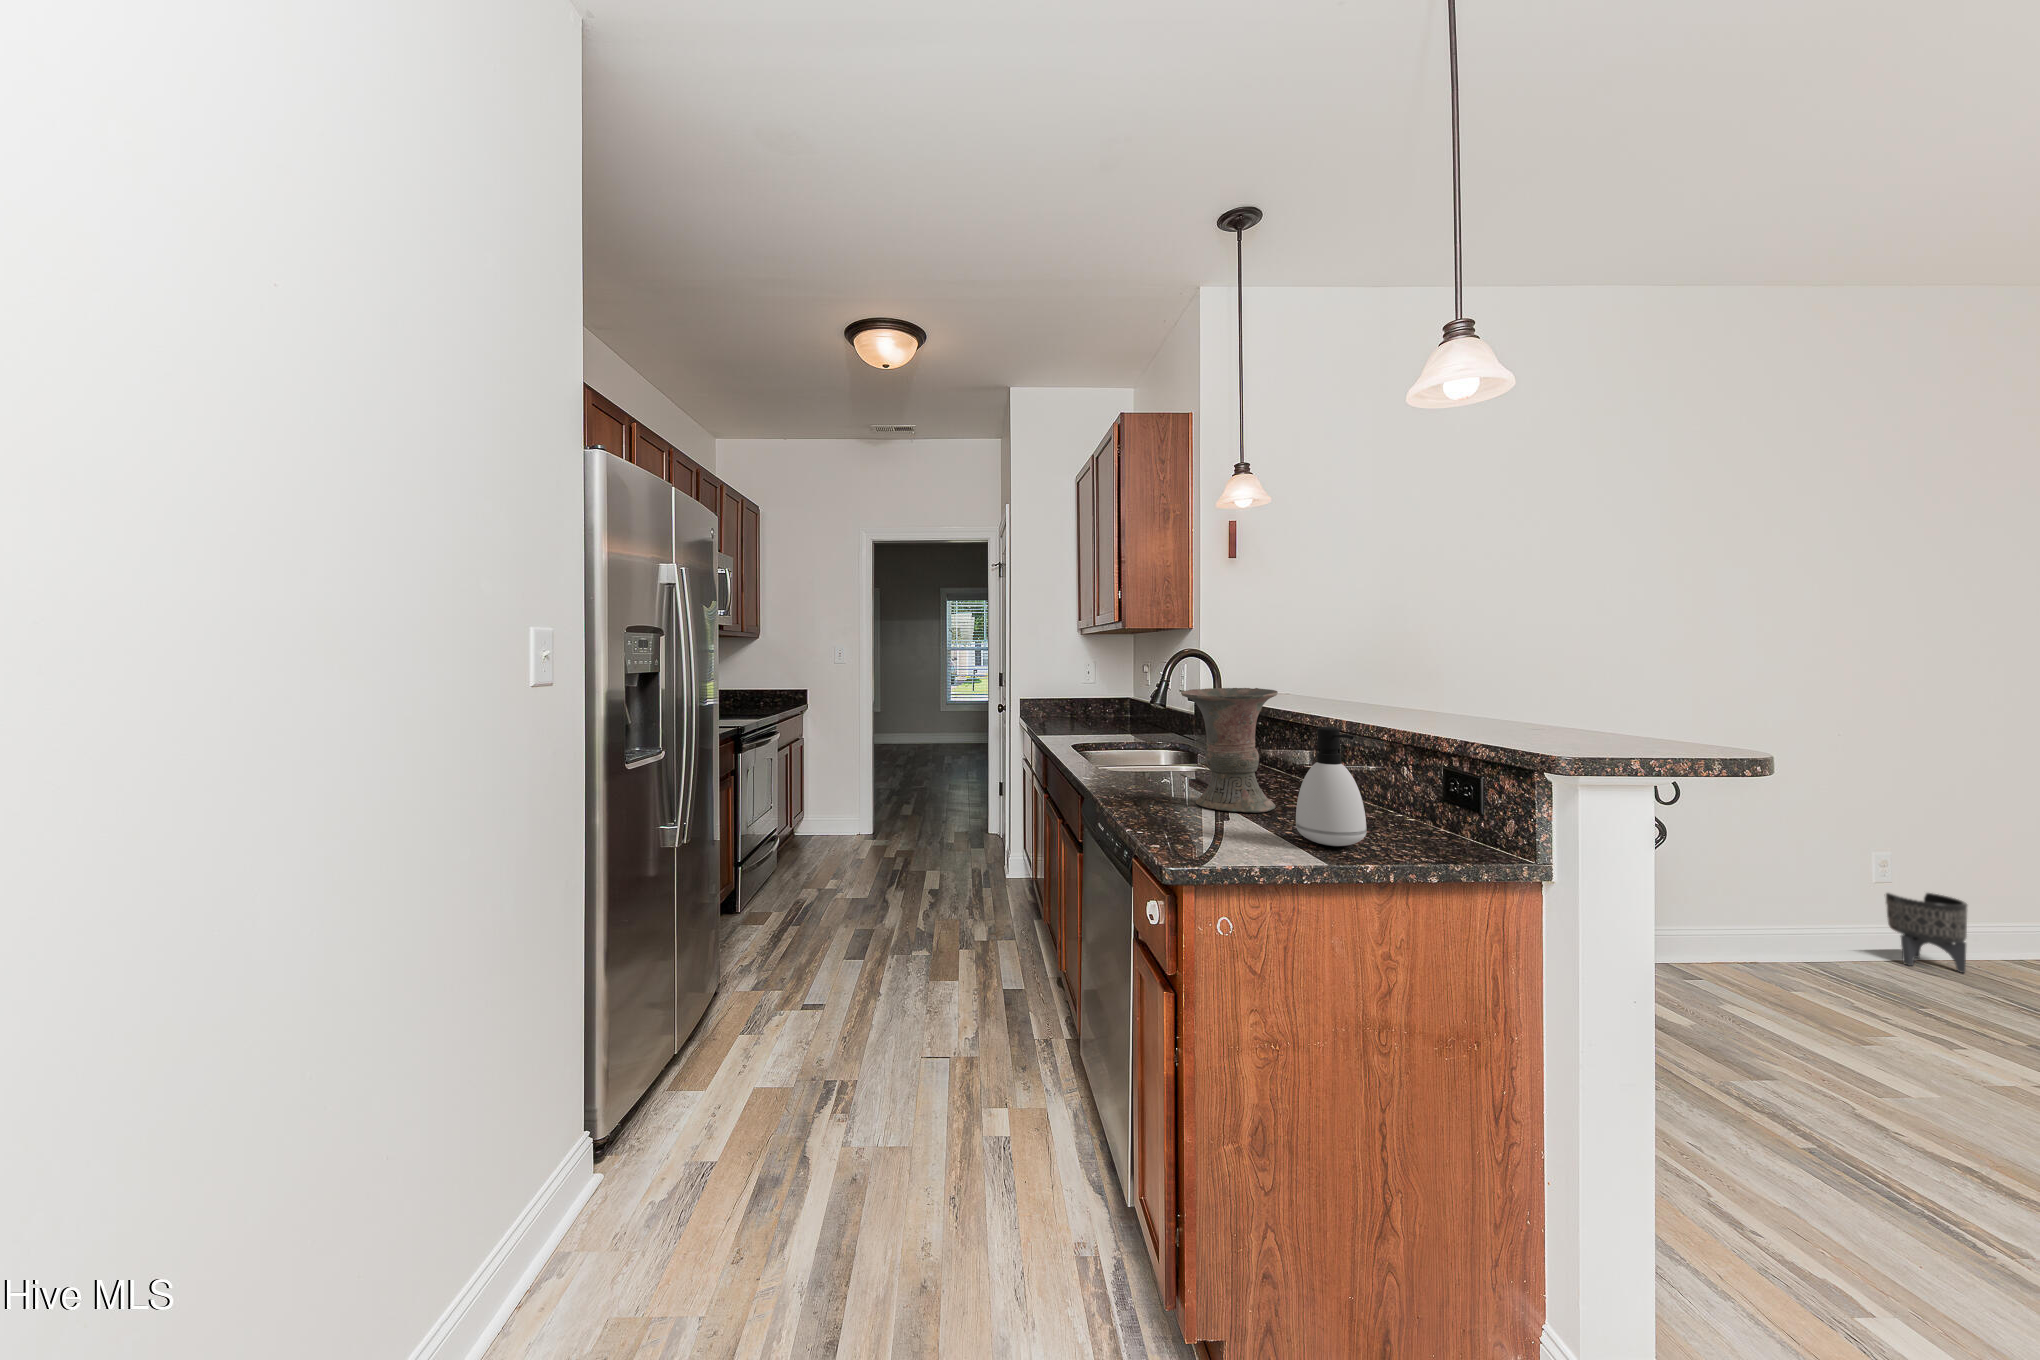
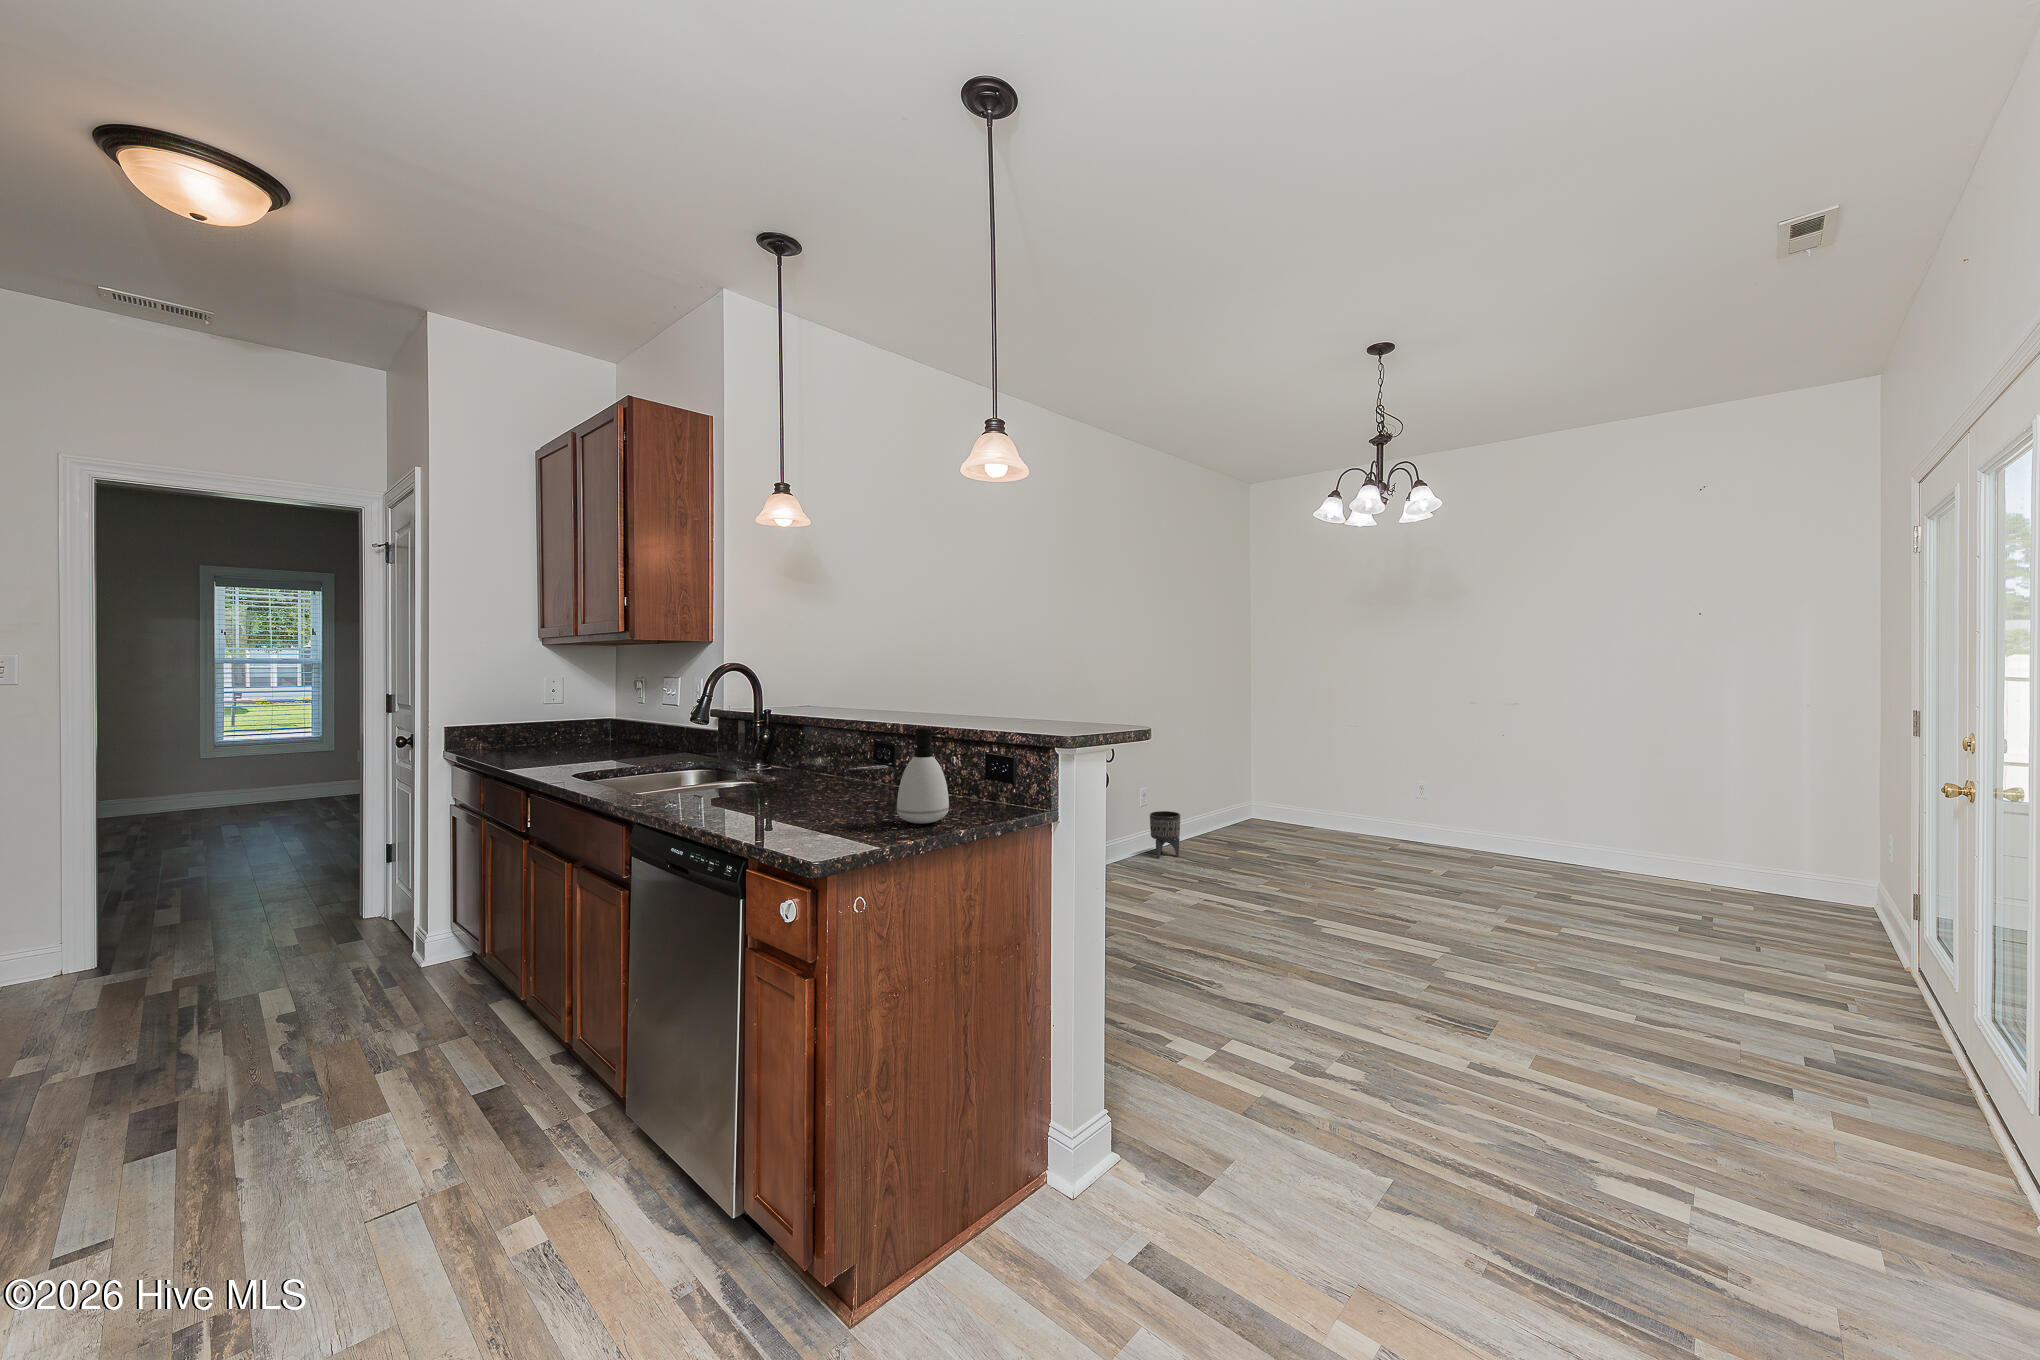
vase: present [1181,688,1278,813] -> none [773,697,862,813]

